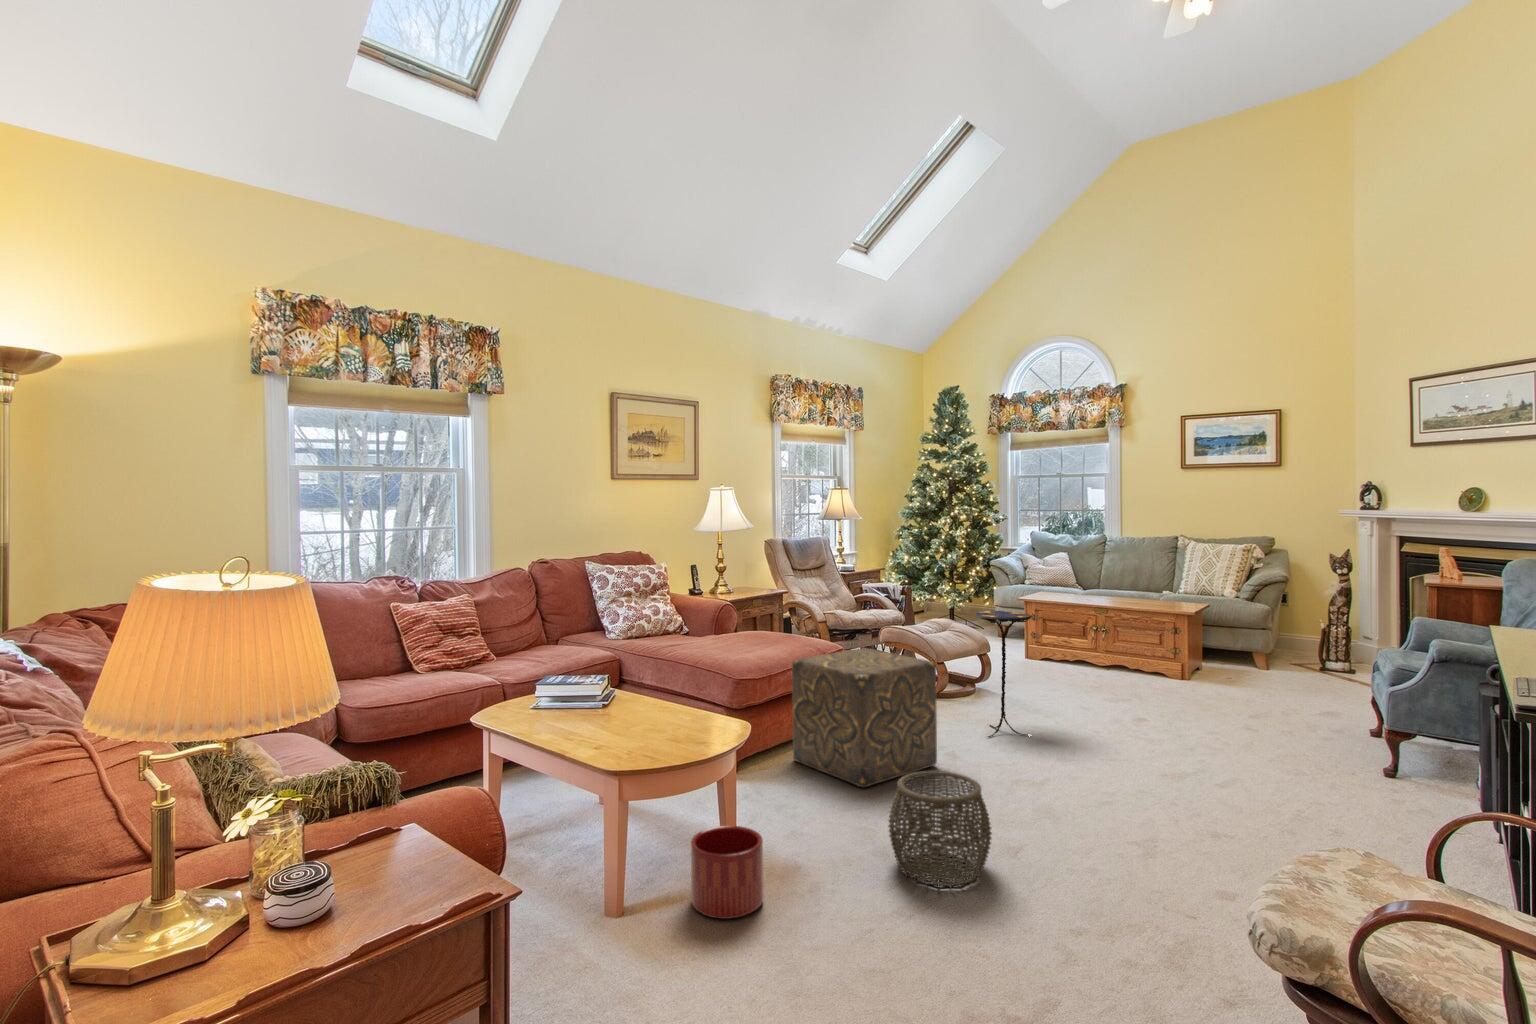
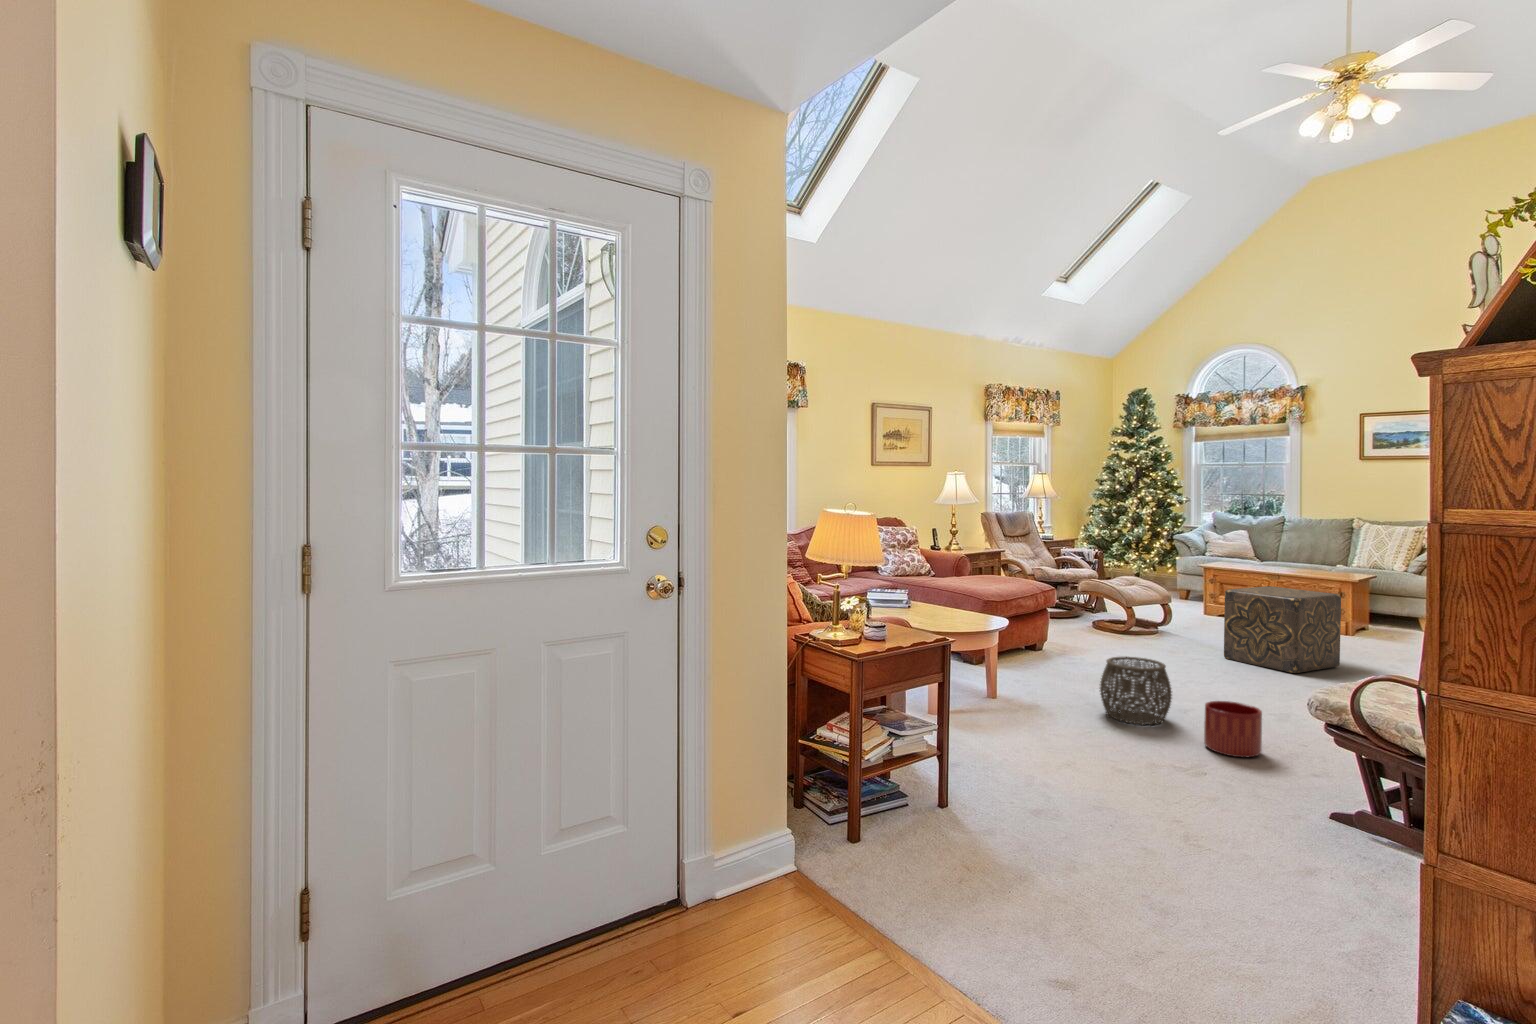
side table: present [976,611,1032,737] -> none [1161,566,1208,660]
ottoman: present [792,648,937,787] -> present [1224,586,1341,673]
planter: present [691,826,764,919] -> present [1204,701,1262,757]

